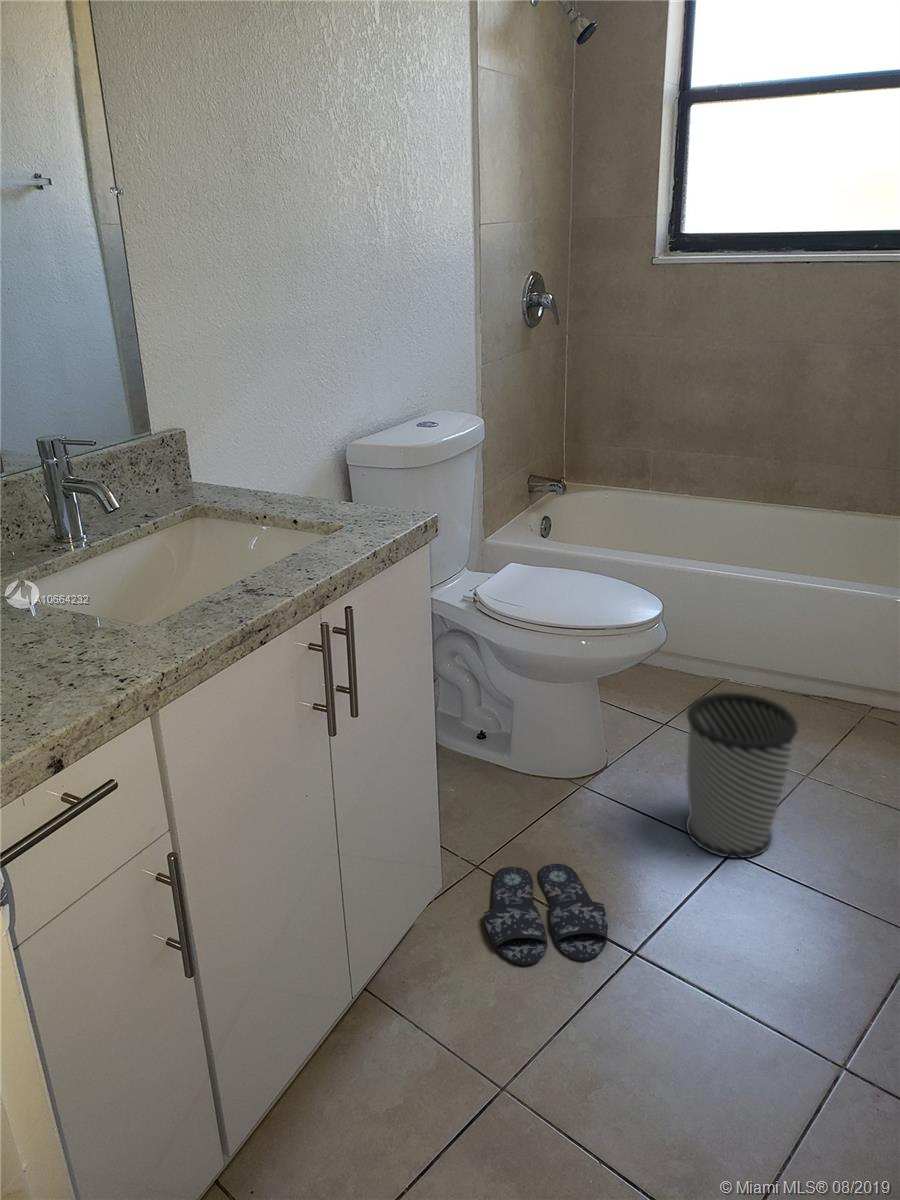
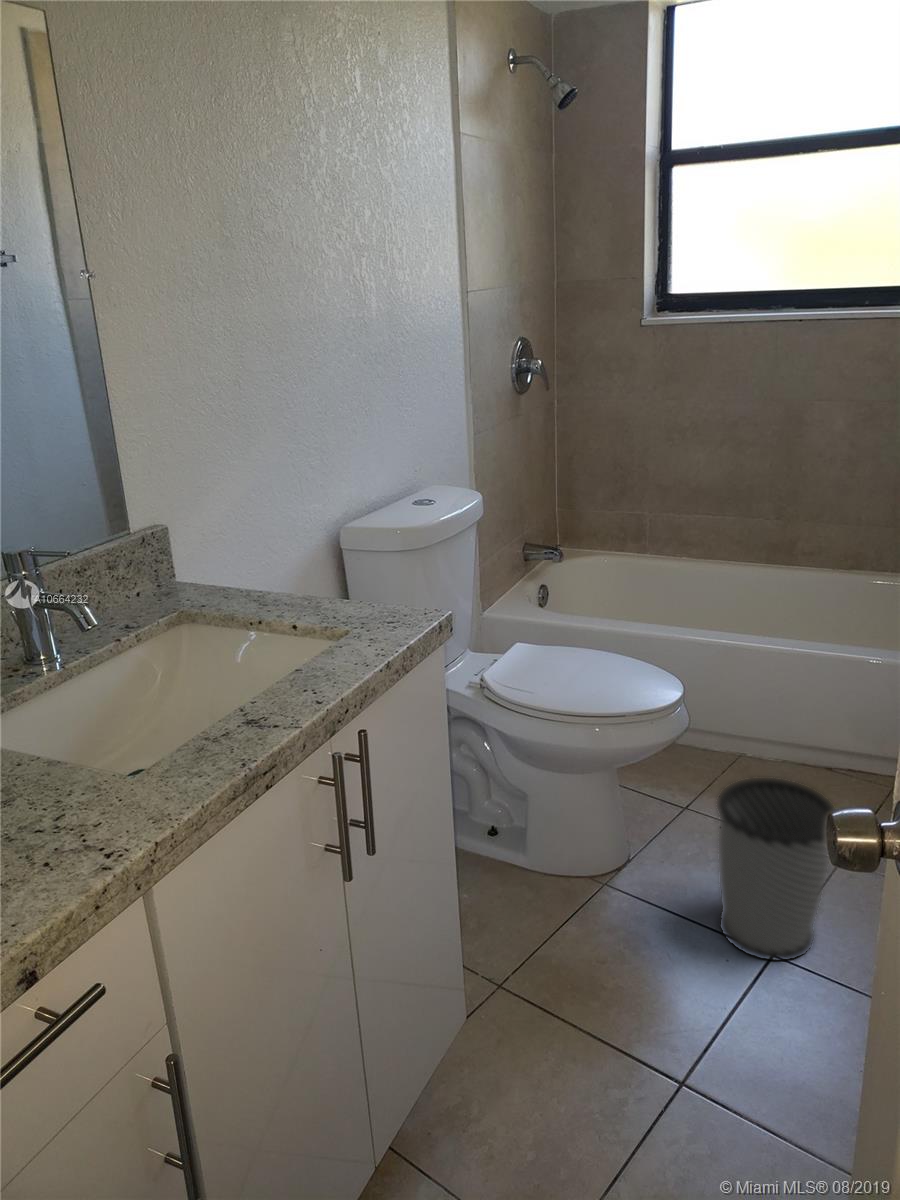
slippers: present [484,864,608,966] -> none [512,975,651,1104]

